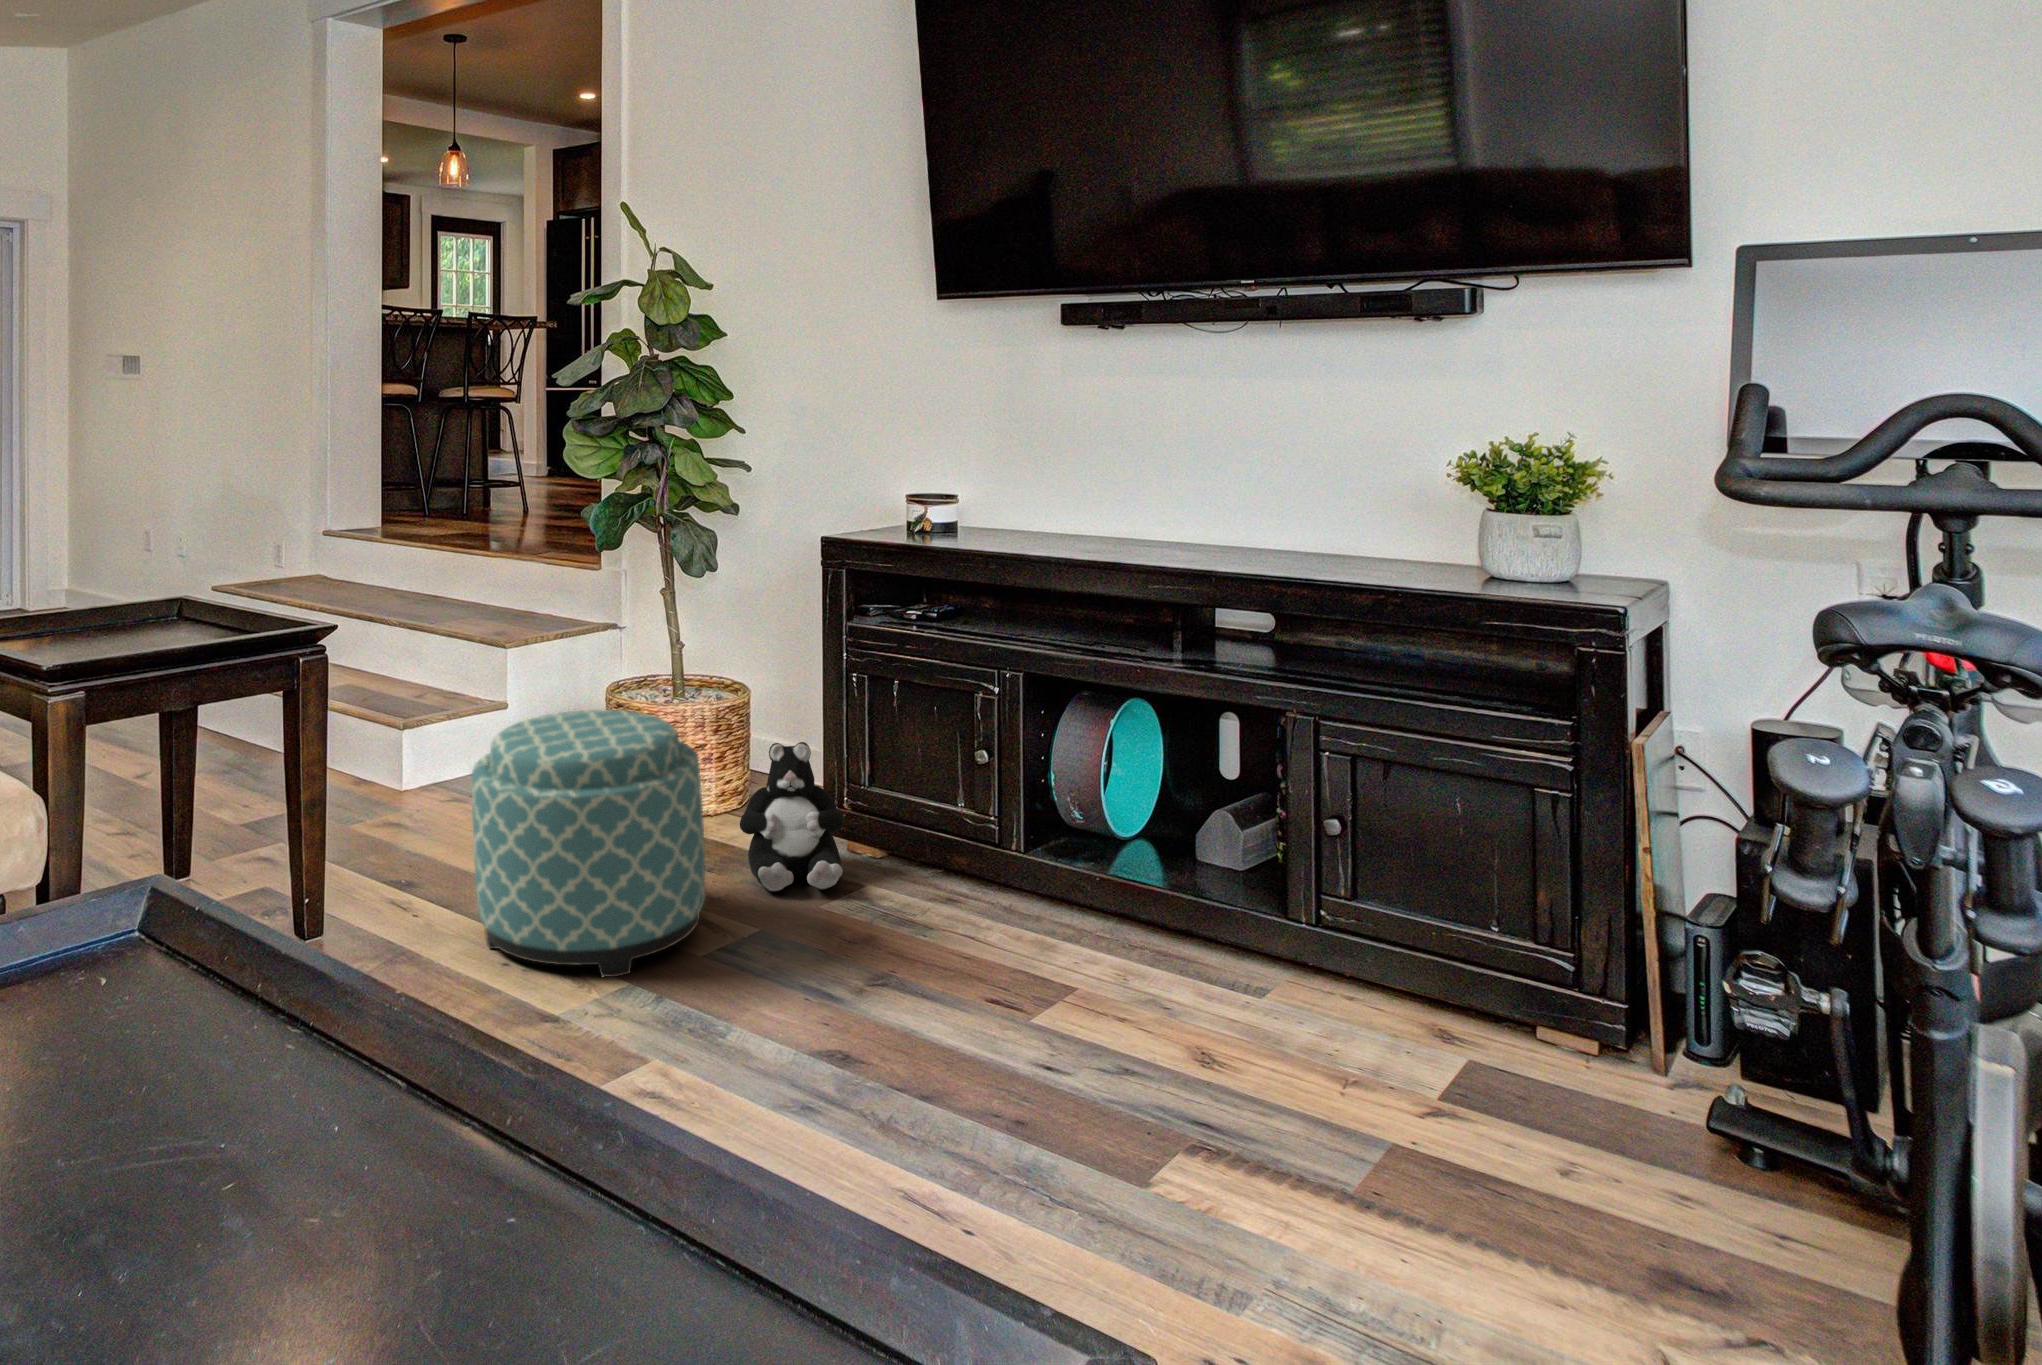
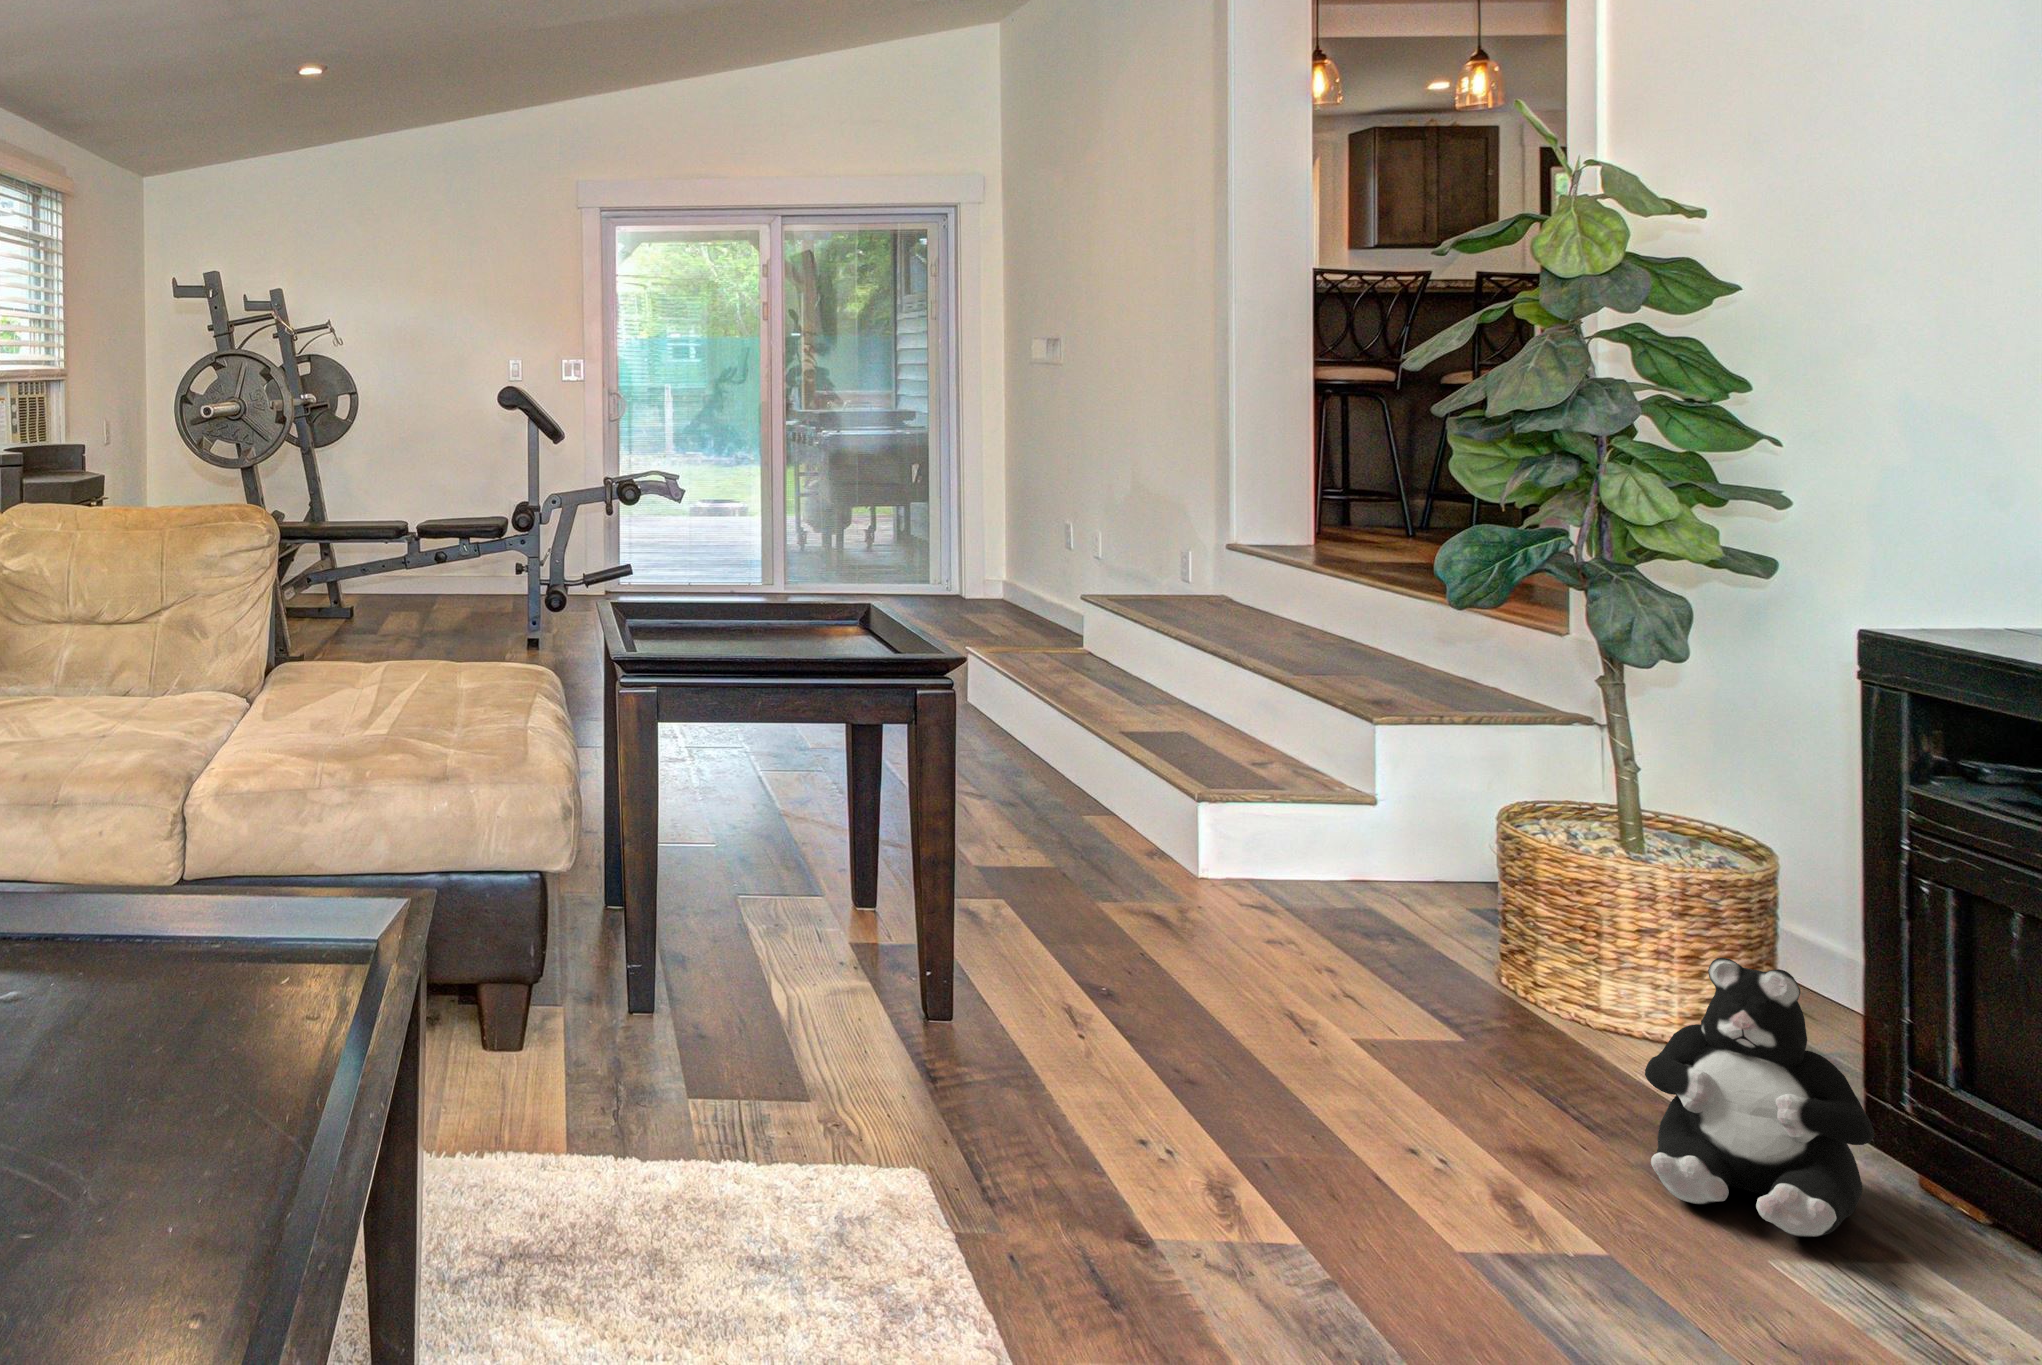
ottoman: present [472,710,705,978] -> none [1119,819,1502,1228]

